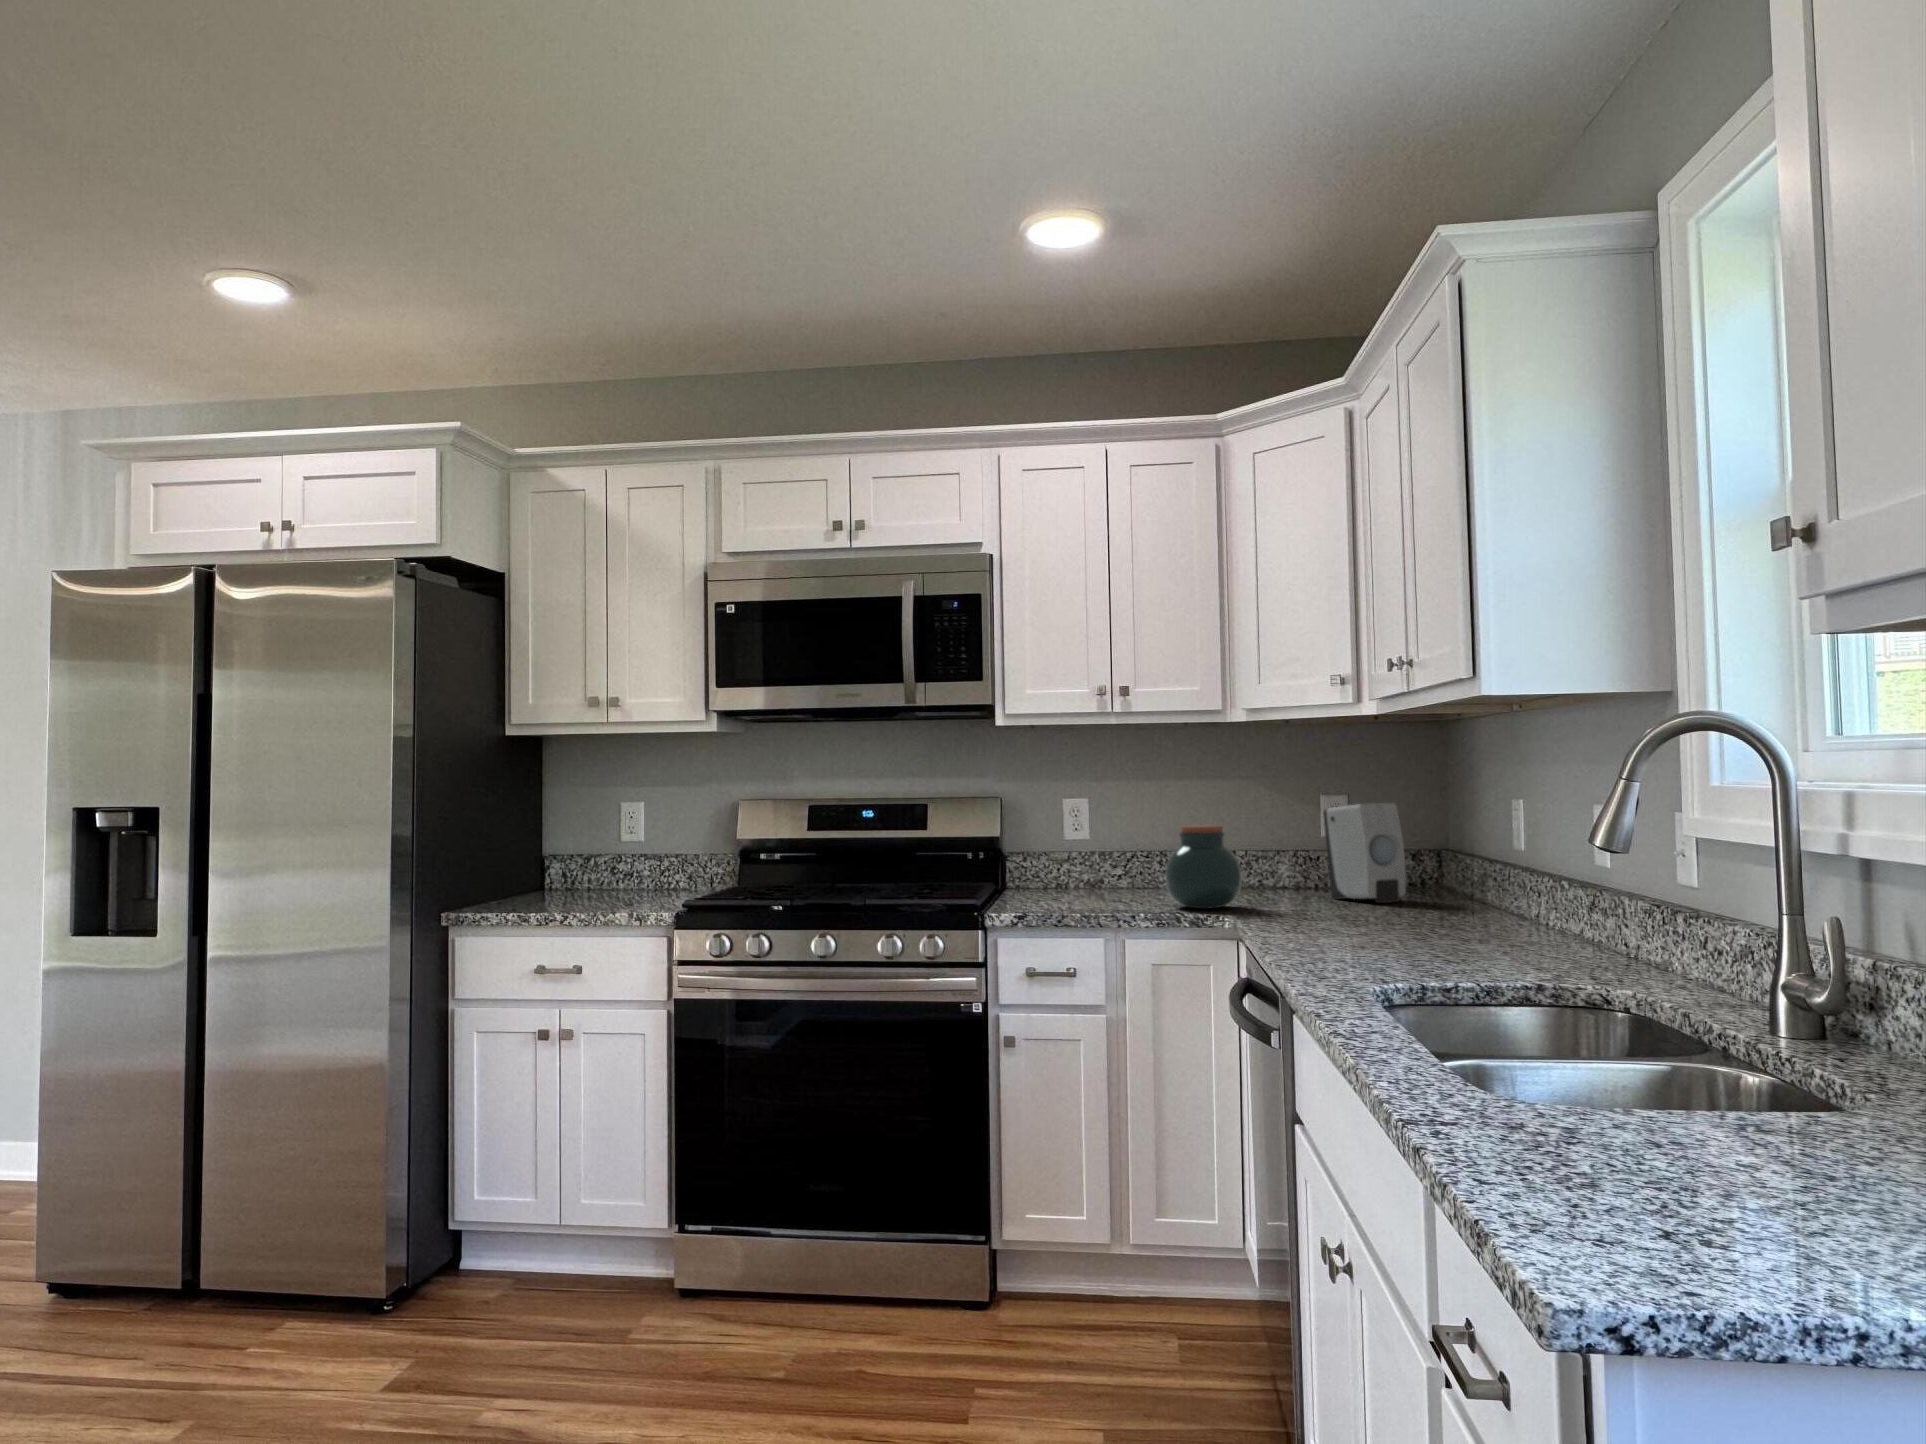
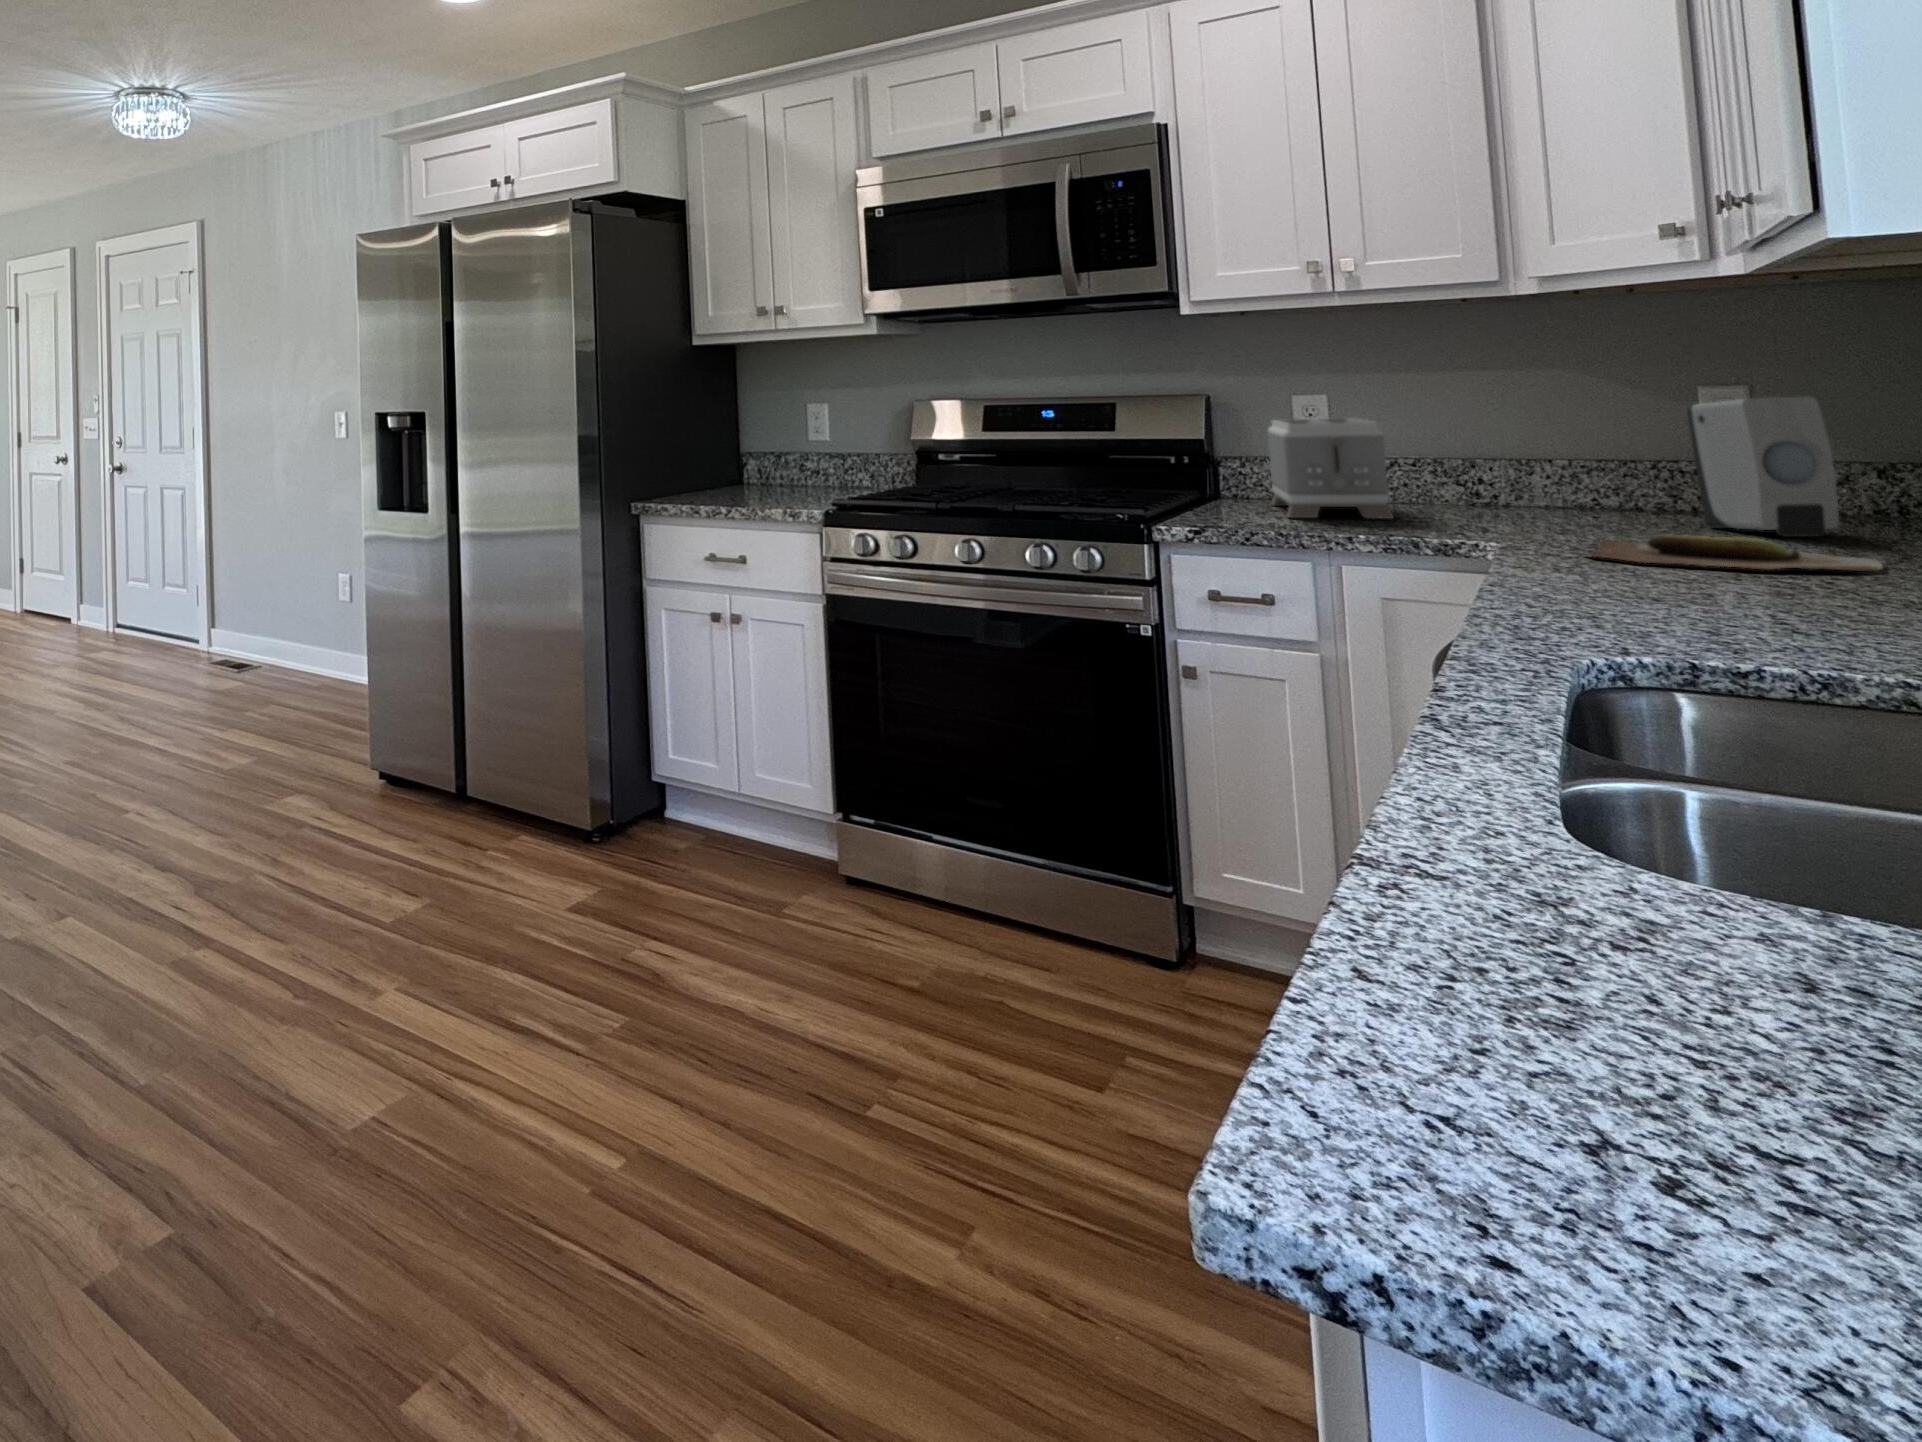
toaster: none [1045,819,1145,903] -> present [1268,418,1393,519]
jar: present [1166,825,1241,909] -> none [1412,428,1530,533]
cutting board: none [1285,902,1449,924] -> present [1589,534,1882,571]

